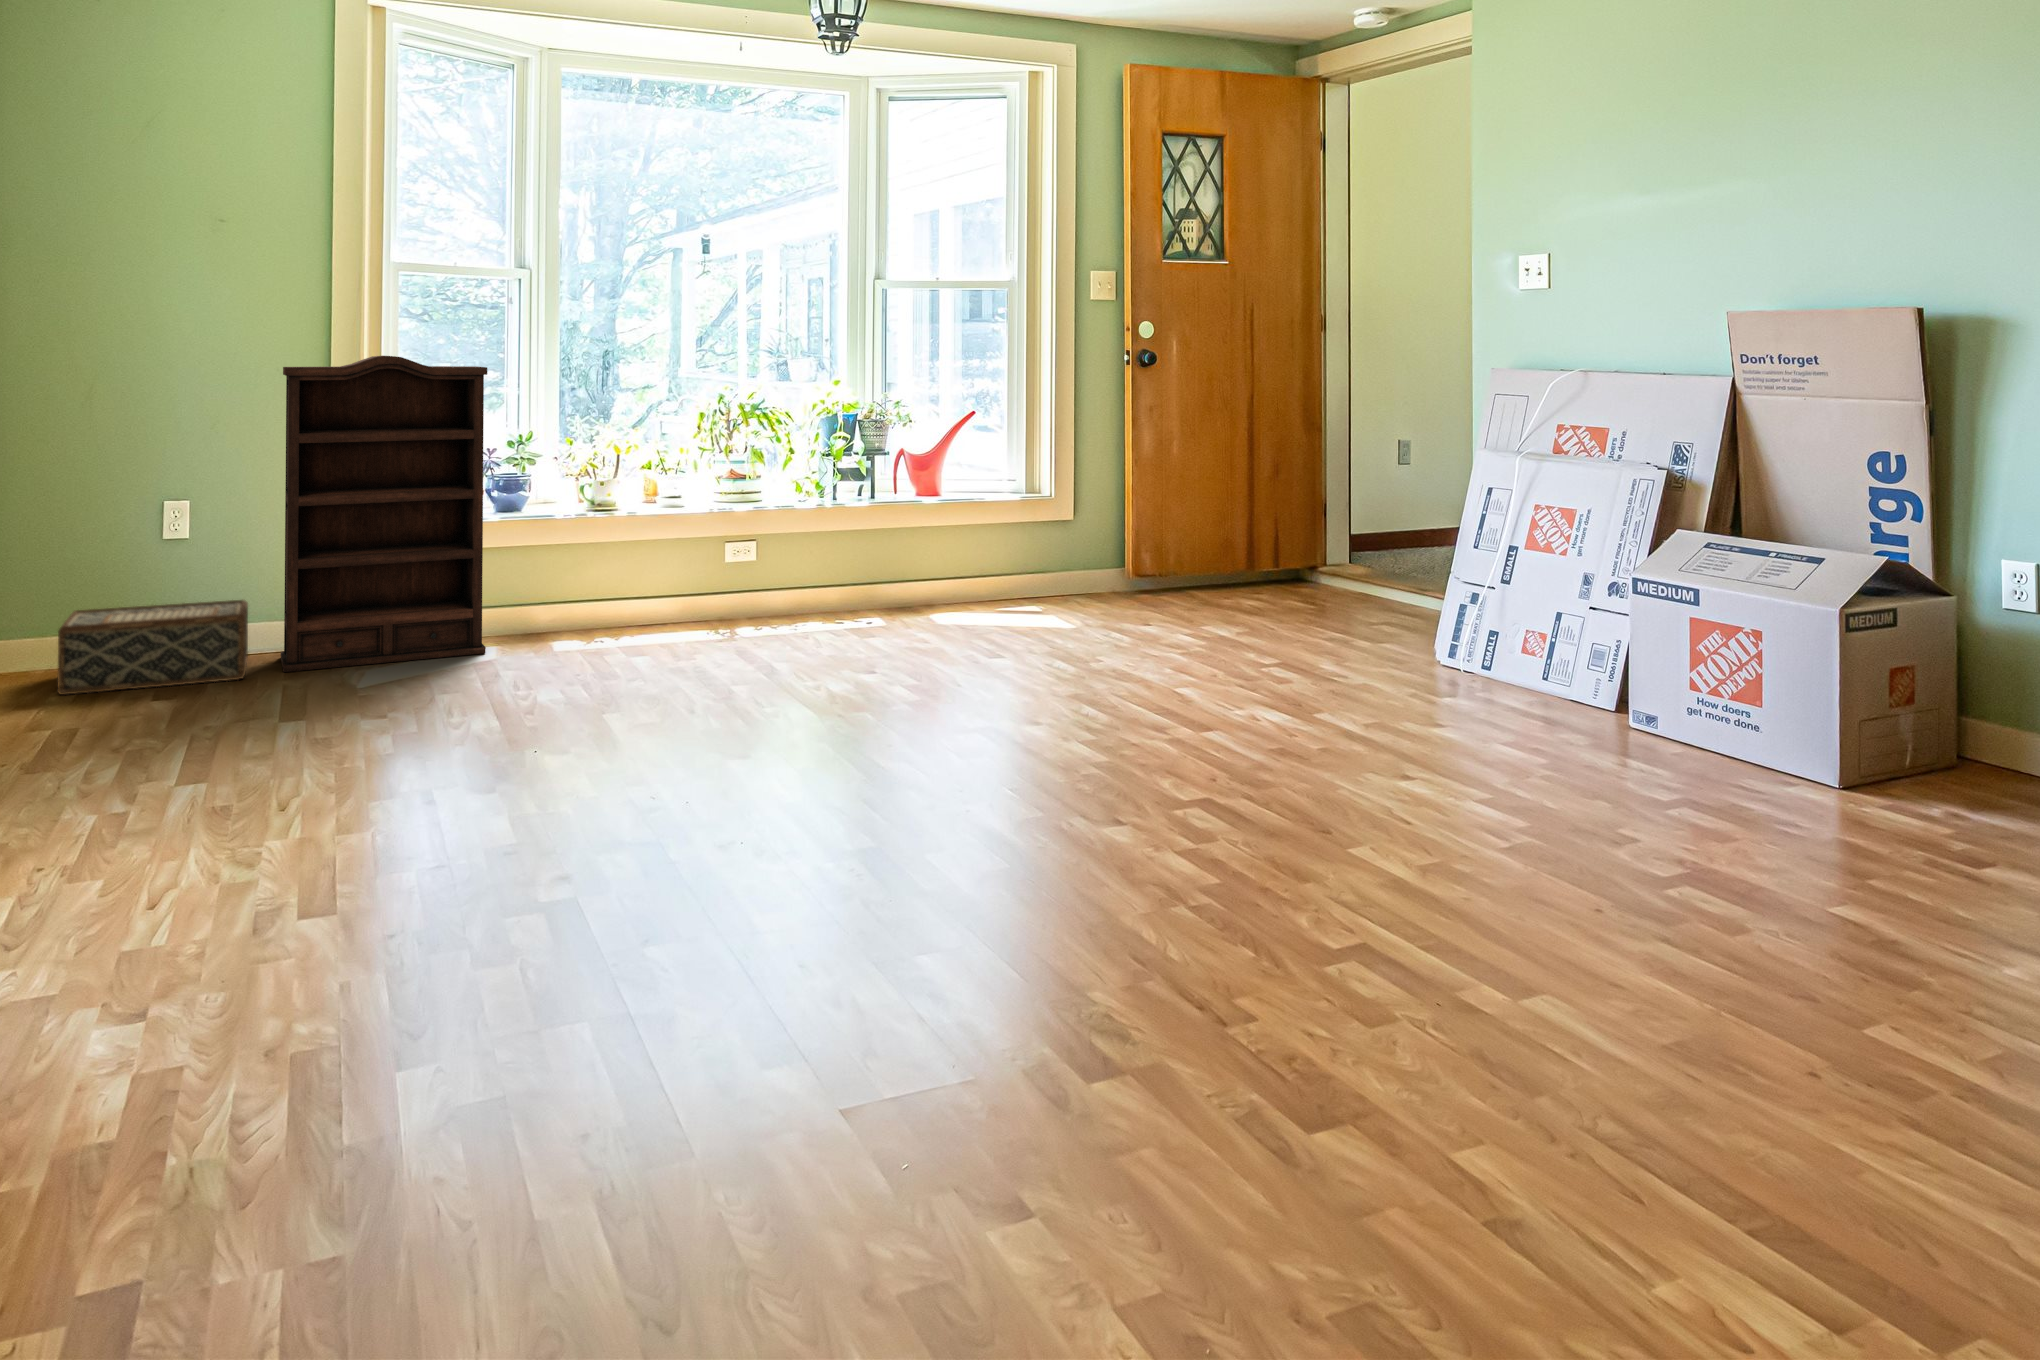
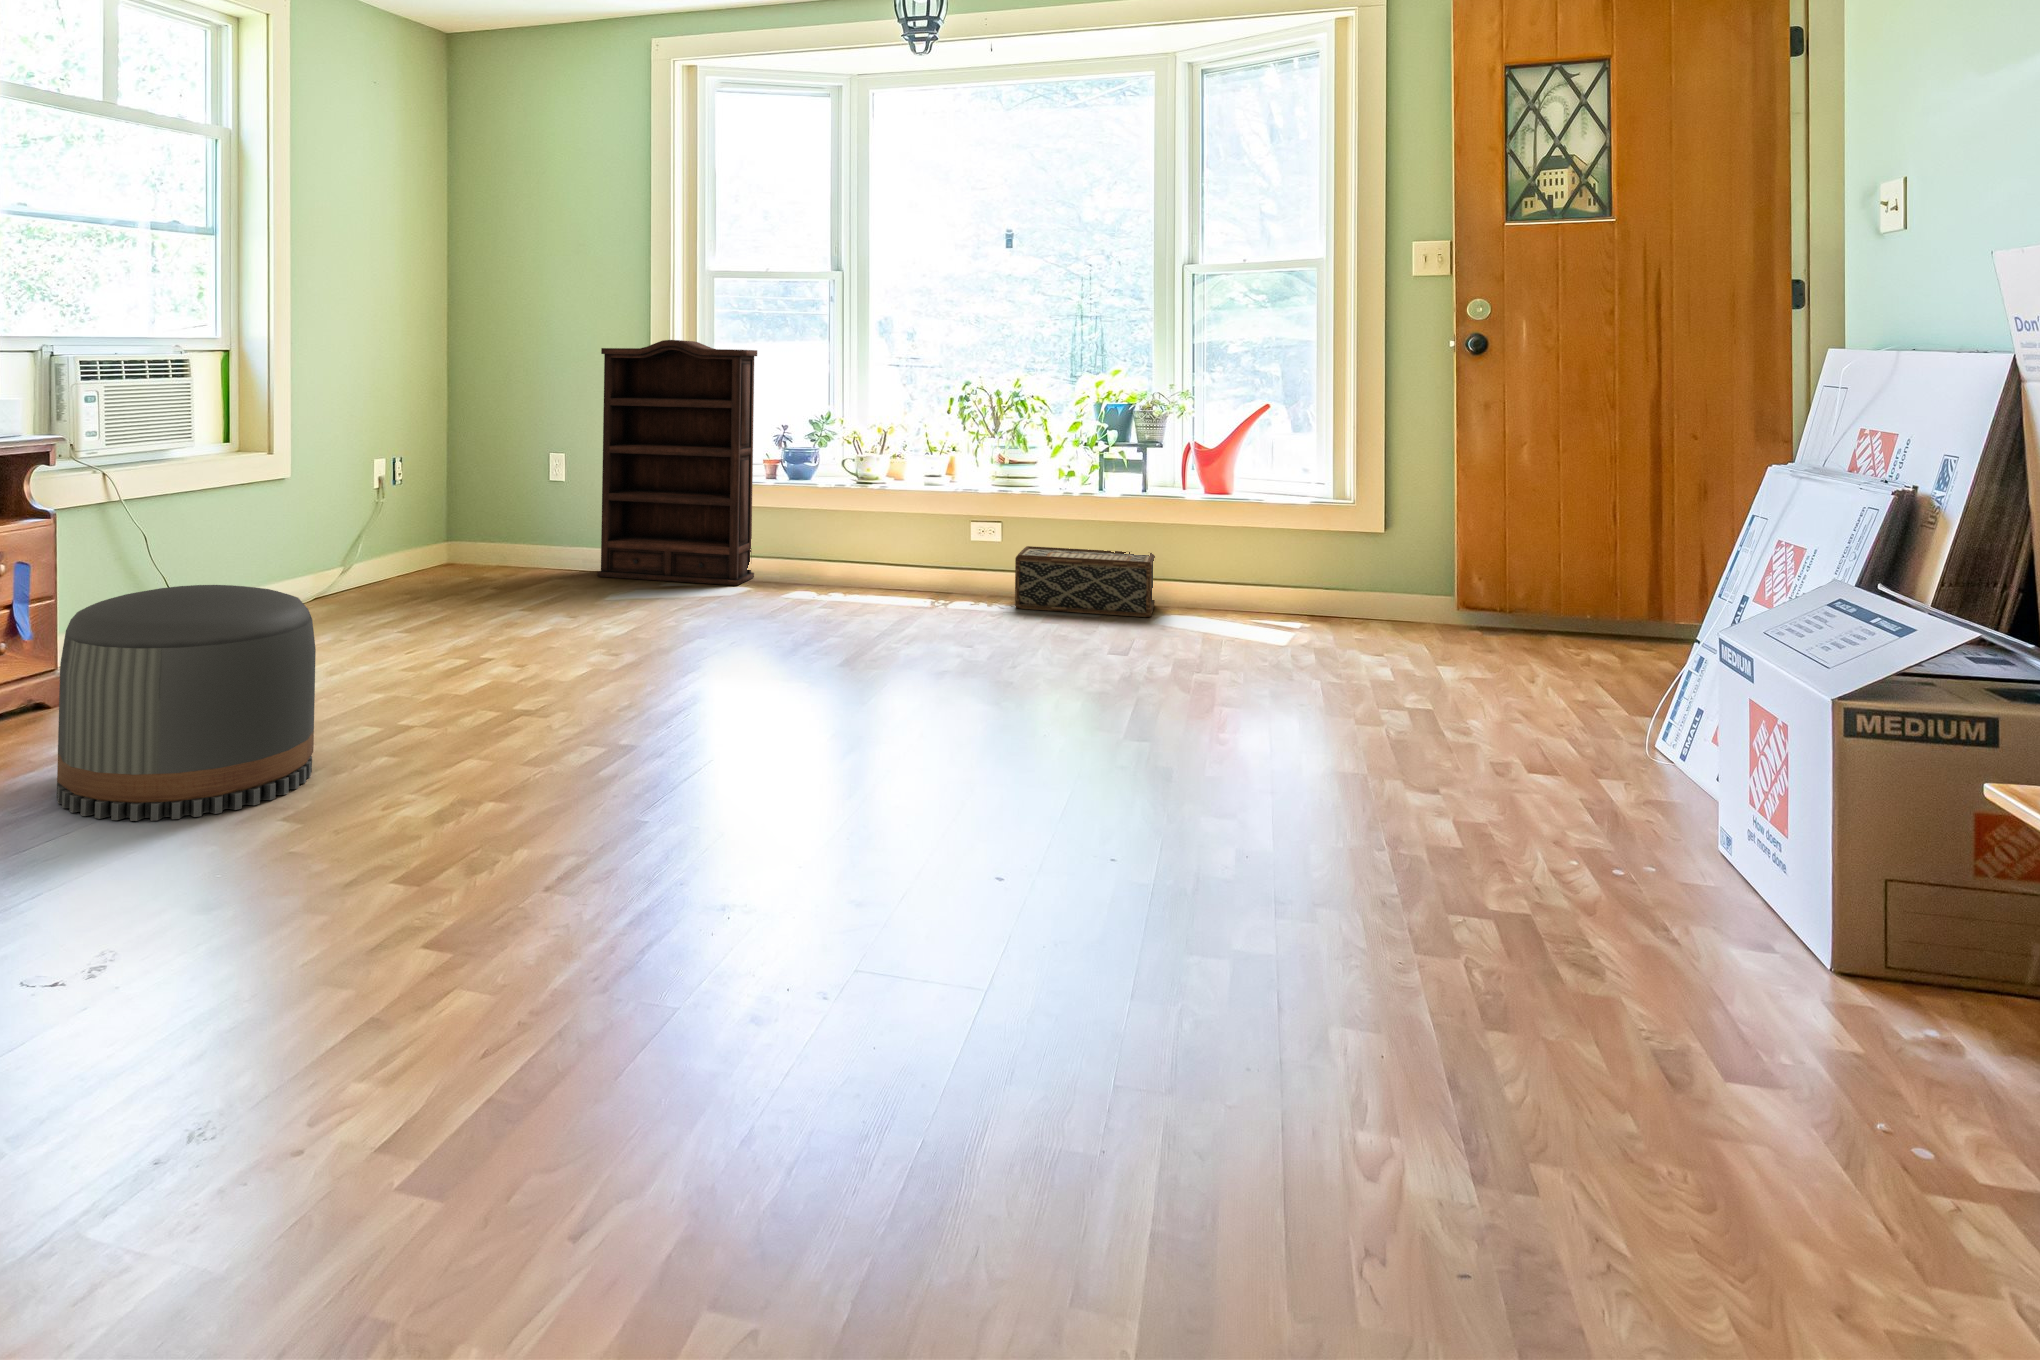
woven basket: present [58,600,248,695] -> present [1015,546,1155,617]
pouf: none [424,769,789,1197] -> present [57,585,316,821]

